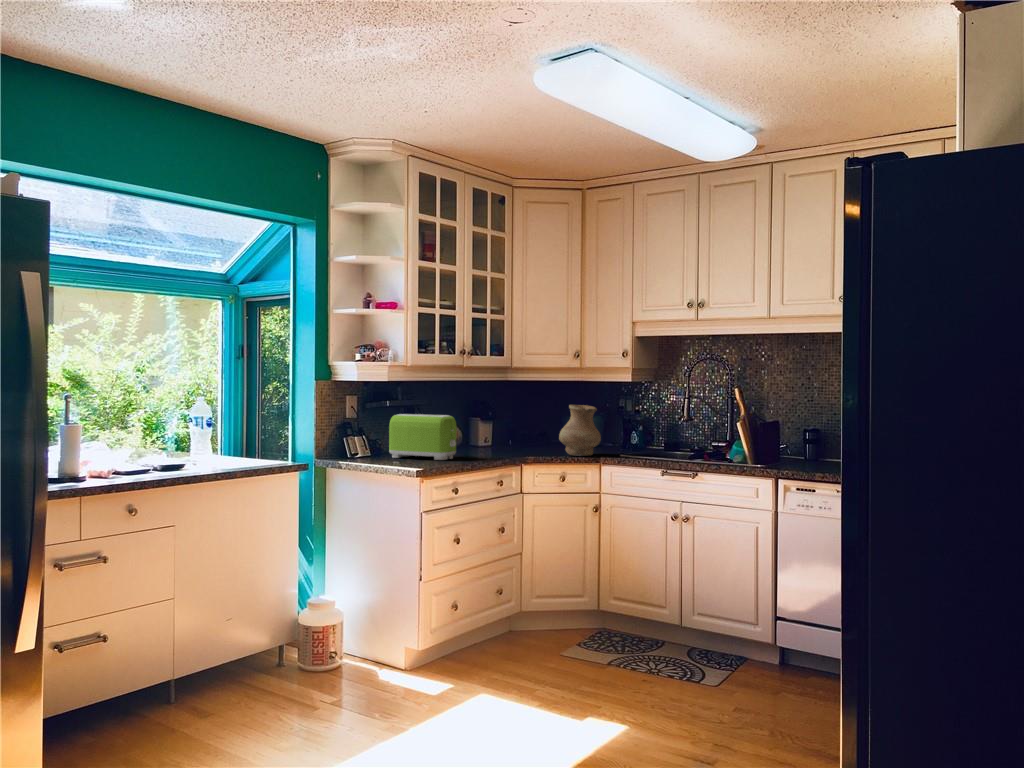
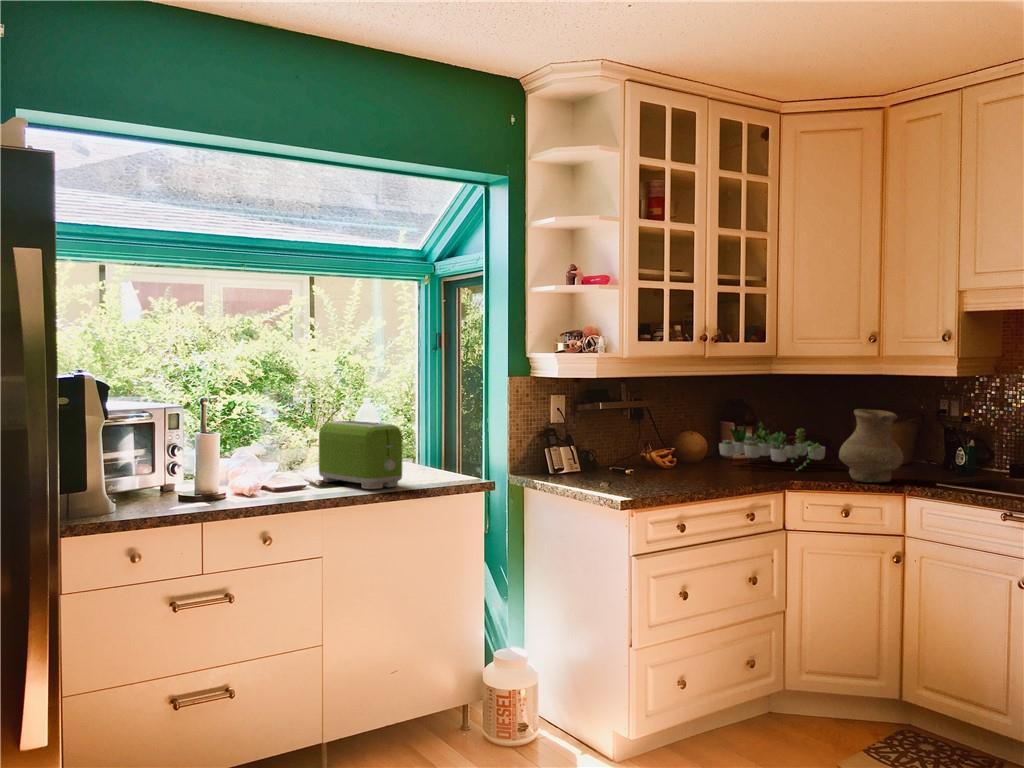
toaster: present [389,414,456,460] -> present [319,421,402,489]
succulent plant: none [468,415,547,451] -> present [719,424,825,471]

